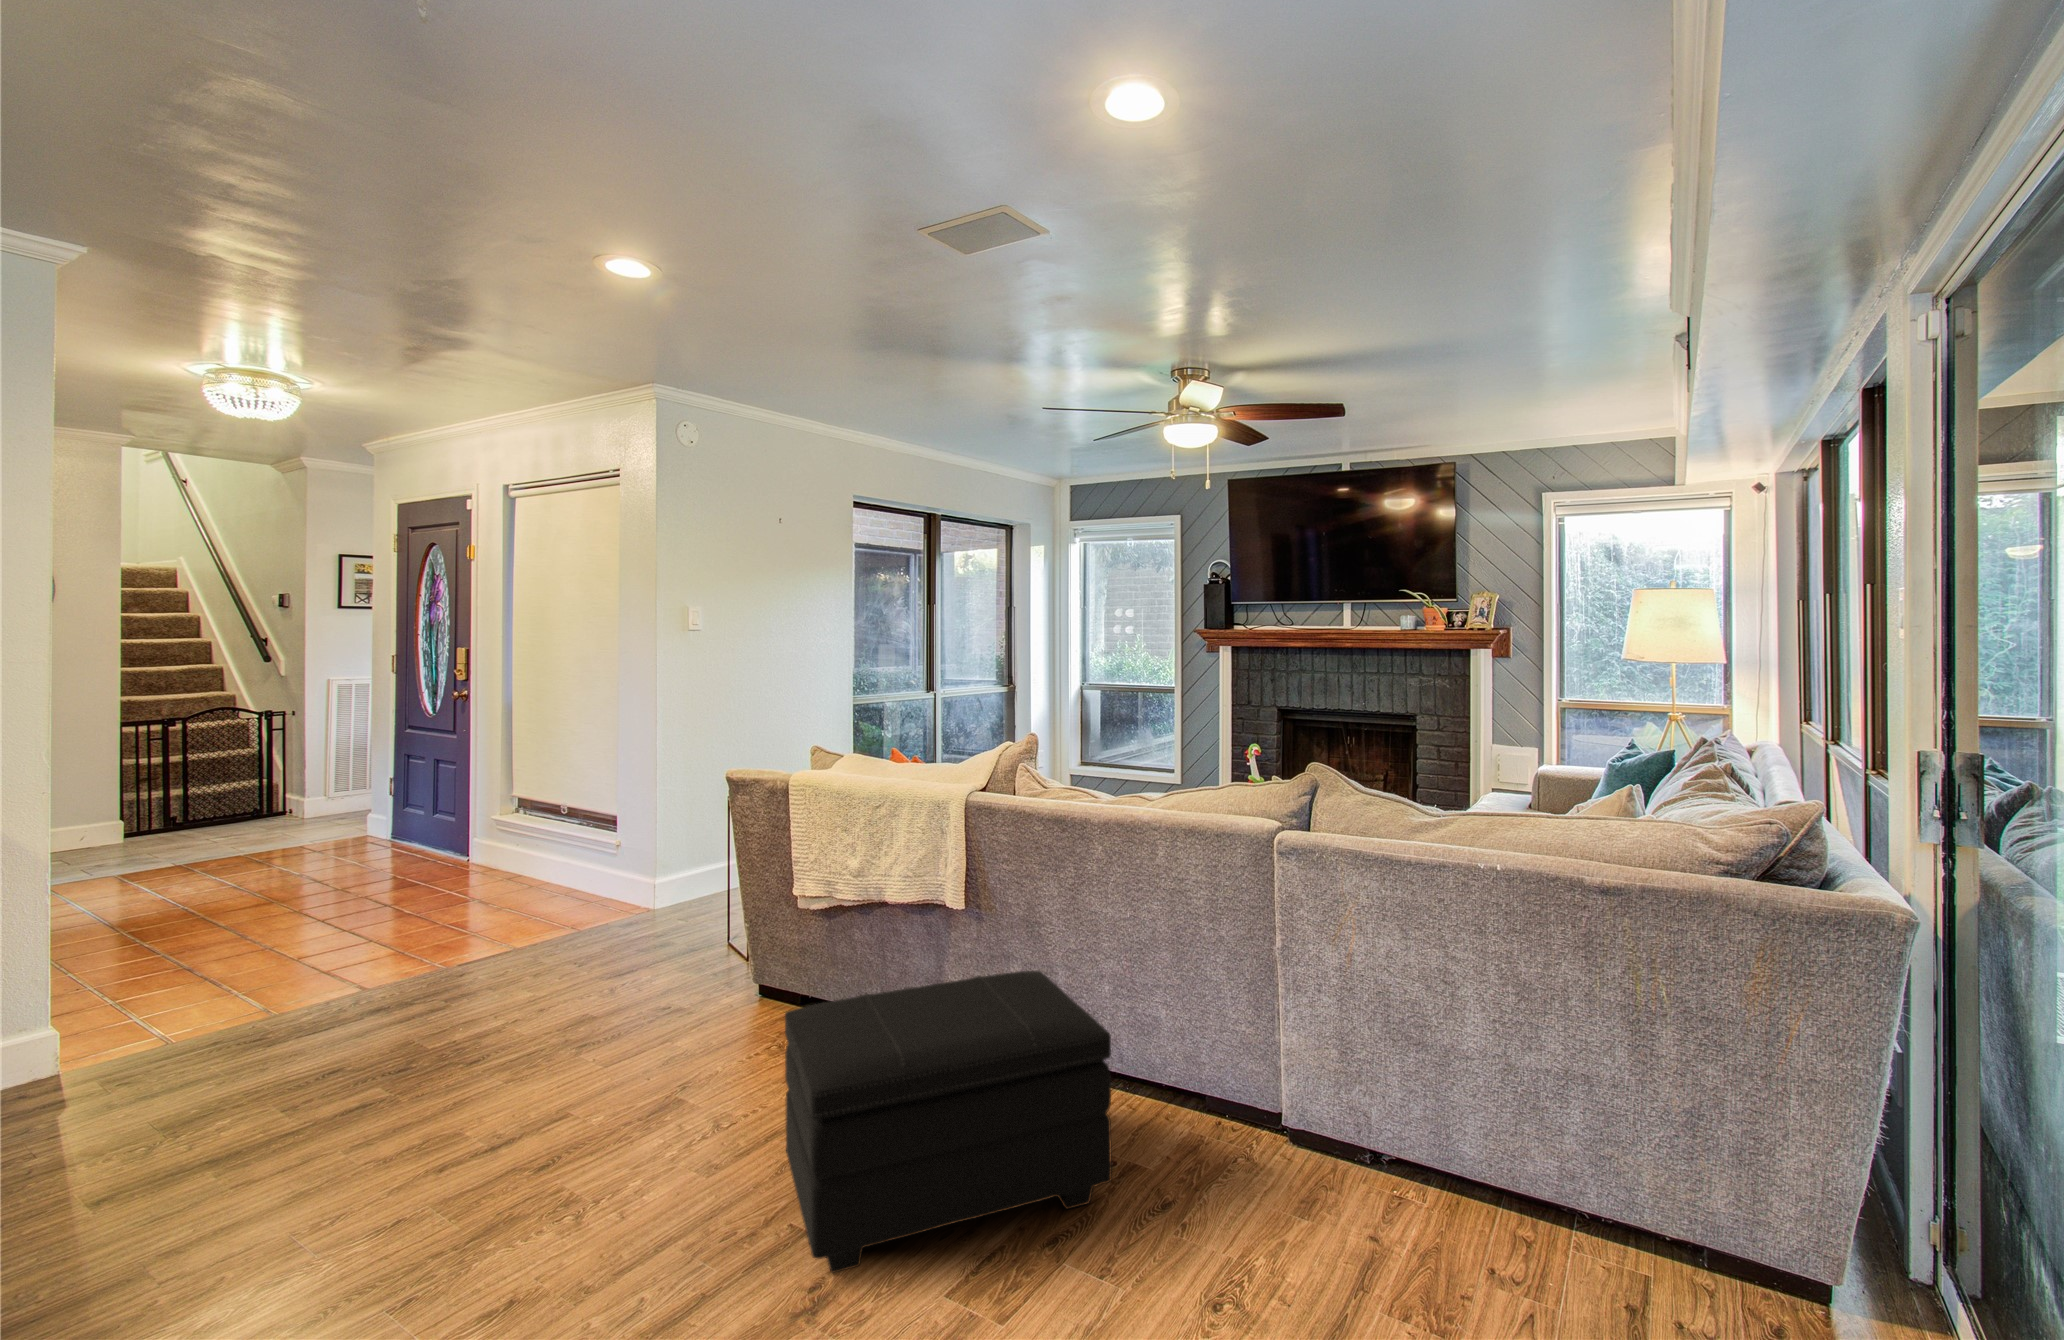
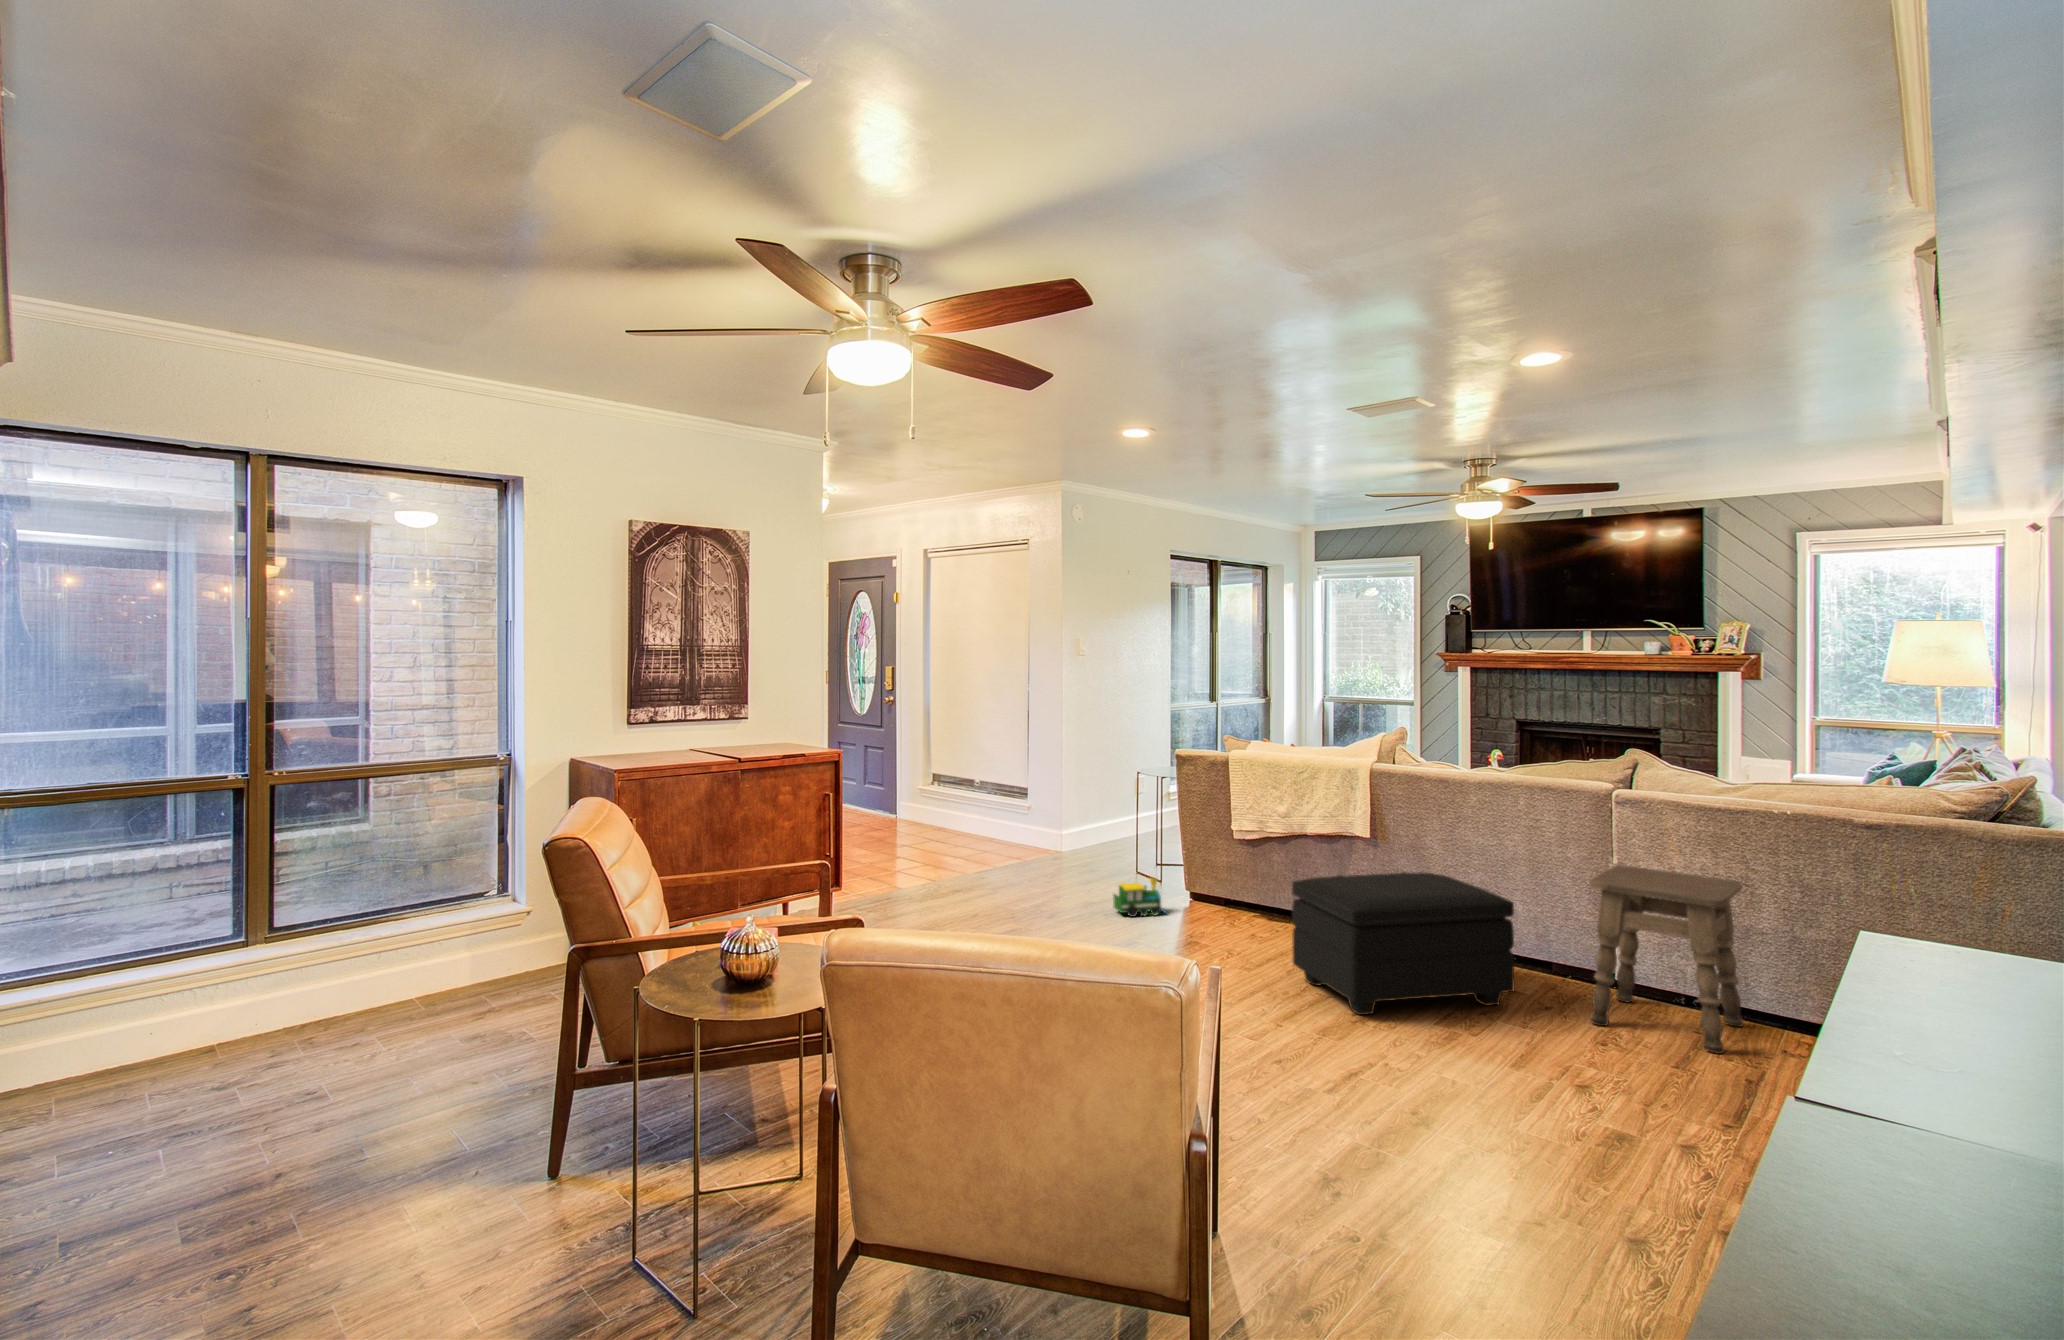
side table: none [1215,951,1438,1298] -> present [1589,865,1743,1053]
toy train: none [622,972,707,1041] -> present [1113,878,1165,917]

